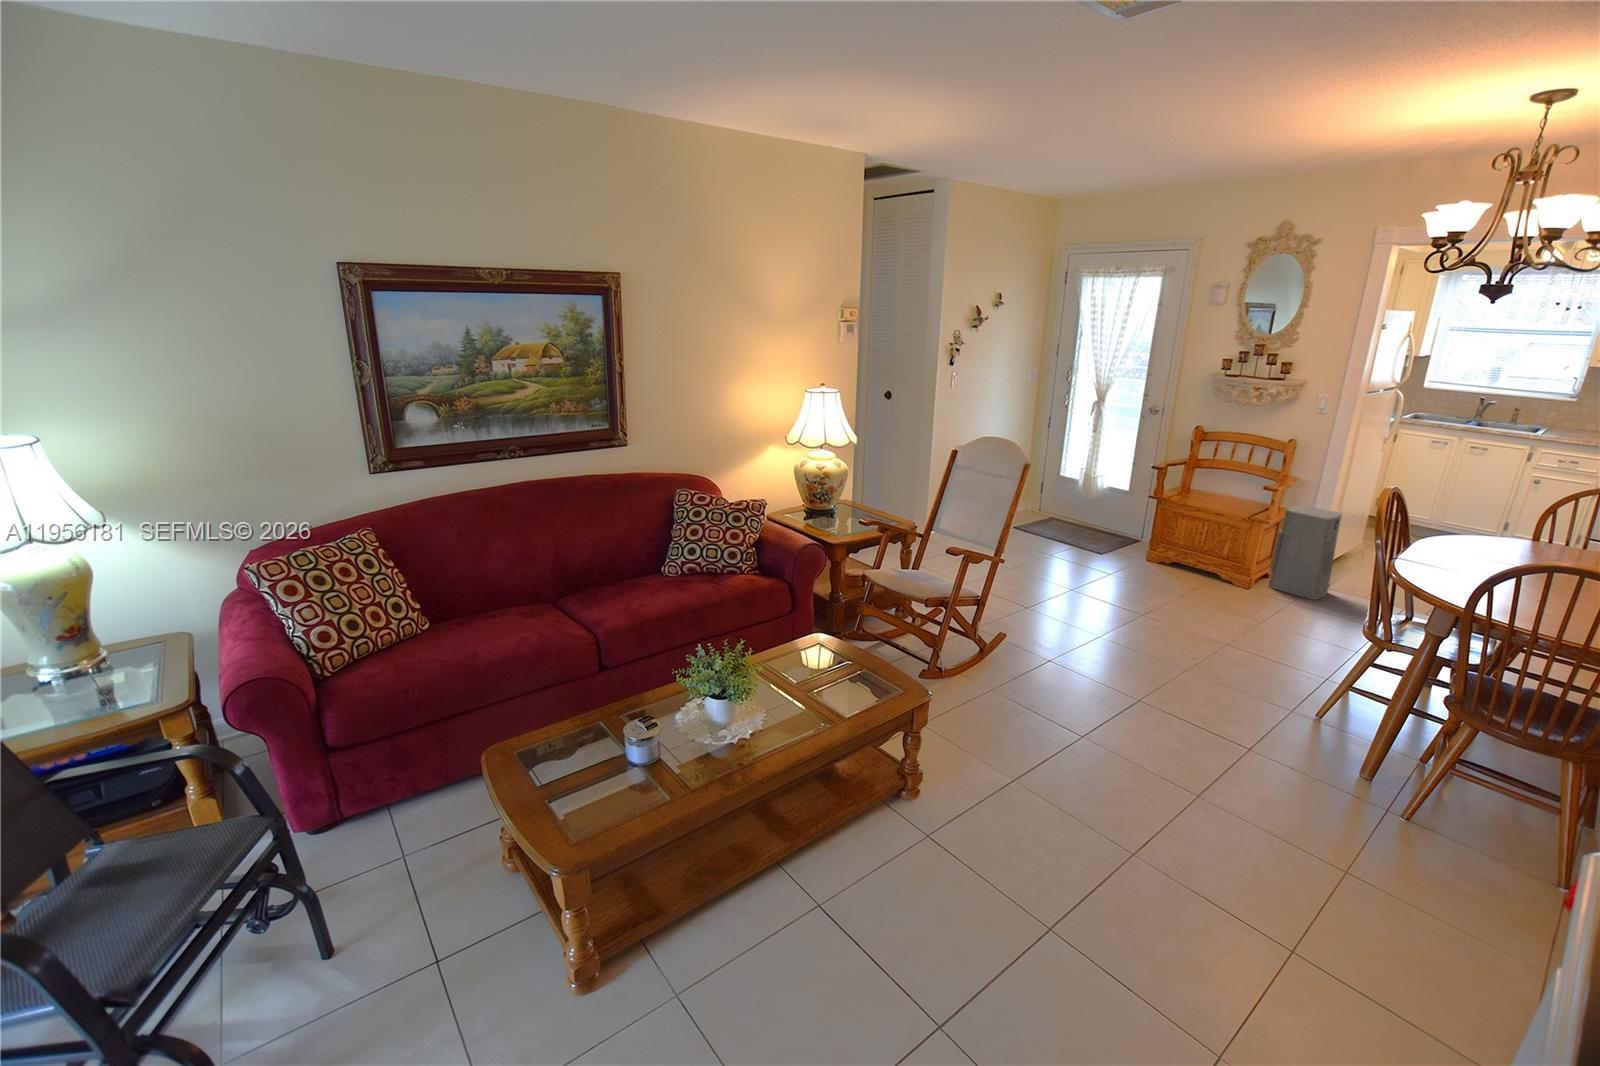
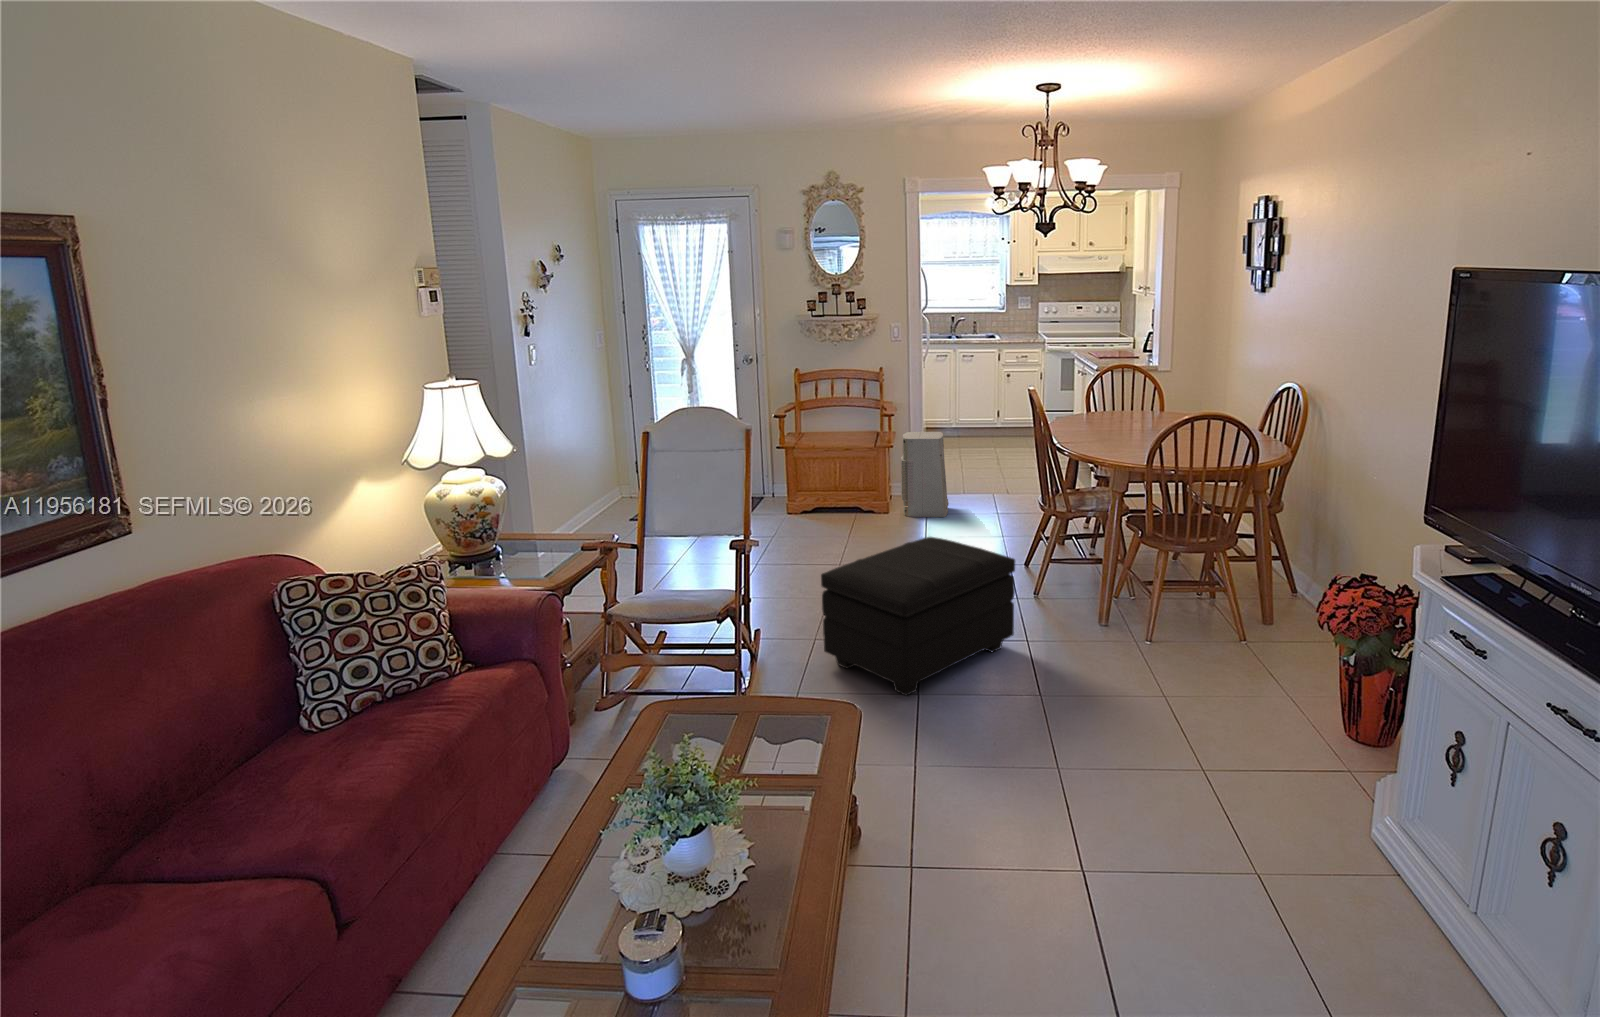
footstool: none [1042,596,1252,727] -> present [821,537,1015,695]

